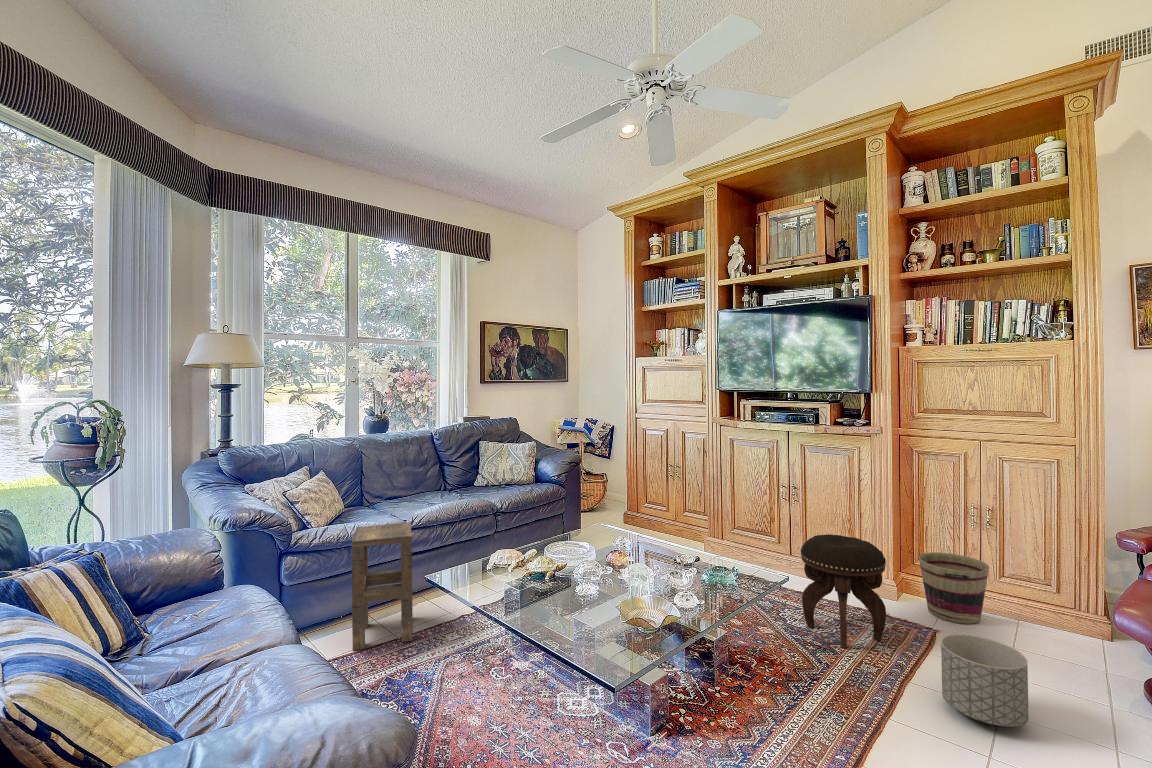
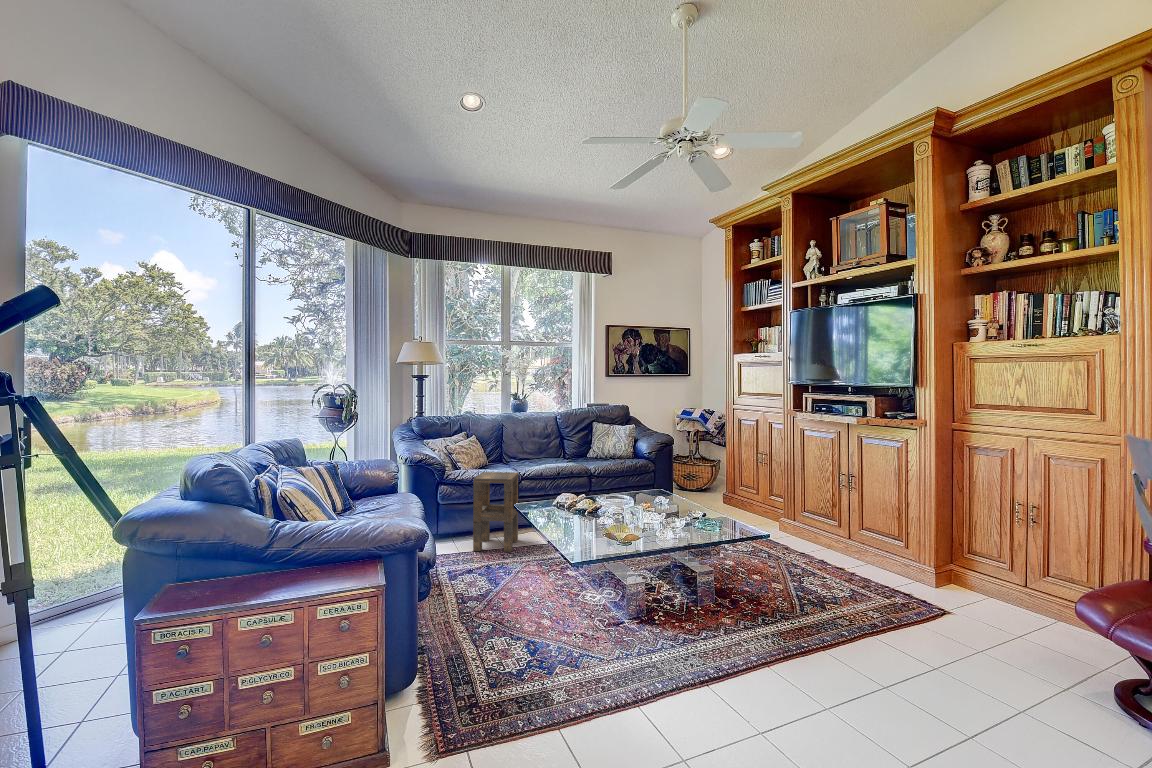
footstool: present [801,534,886,648] -> none [815,513,892,610]
basket: present [919,552,989,624] -> none [958,546,1031,616]
planter: present [941,635,1029,727] -> none [890,599,962,676]

